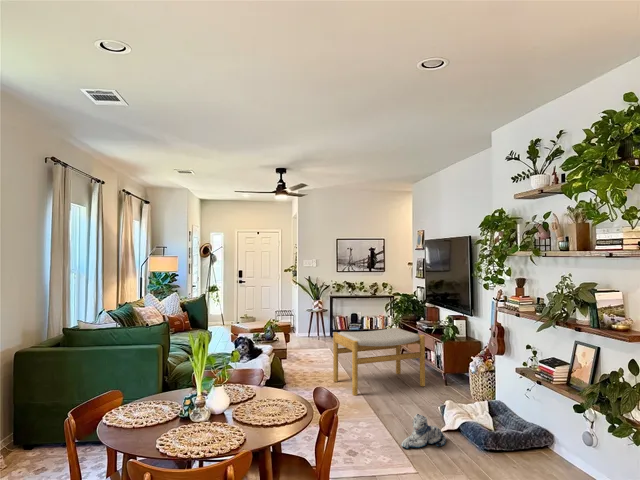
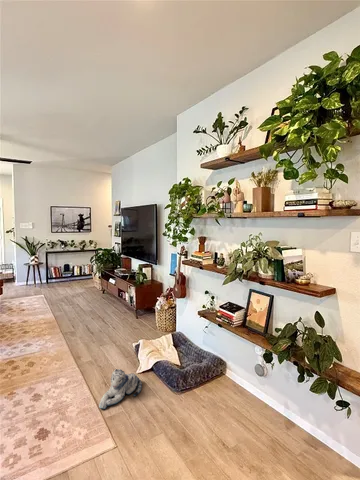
footstool: present [333,328,425,396] -> none [37,277,122,345]

